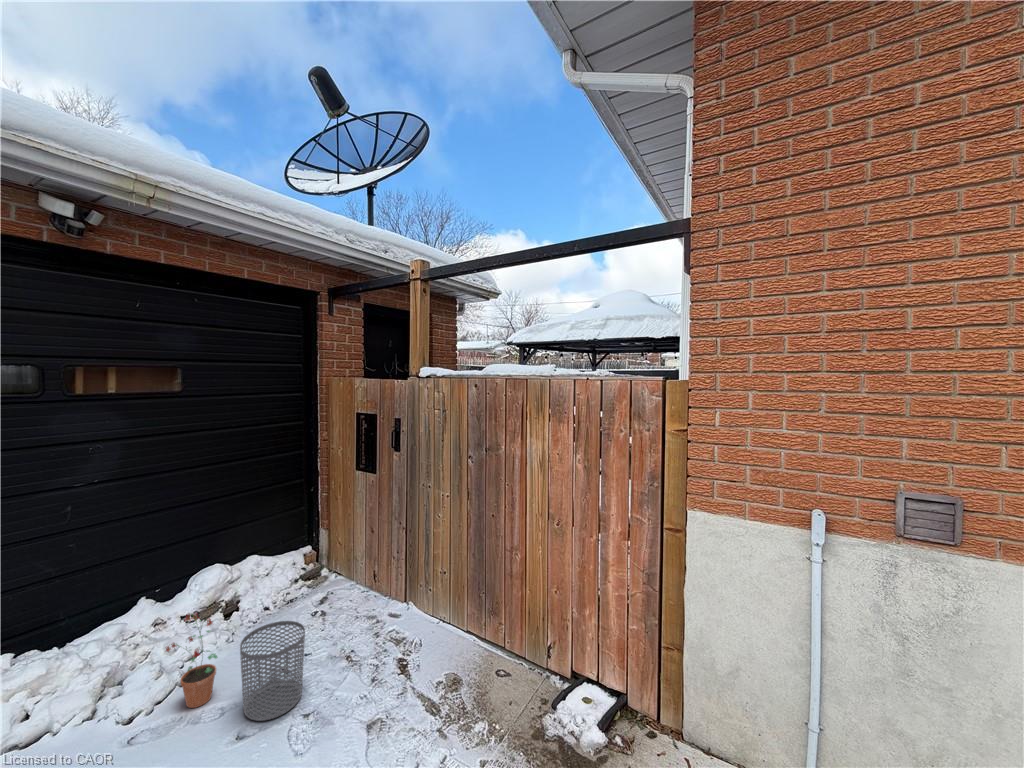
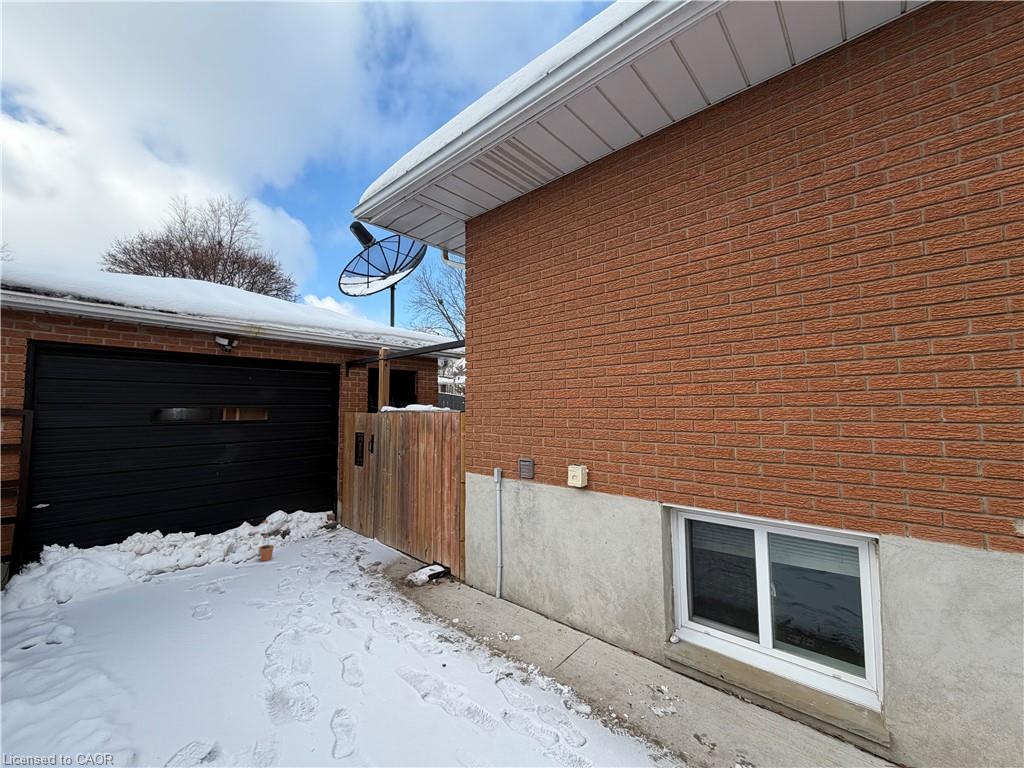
waste bin: present [240,621,305,721] -> none [283,528,311,566]

